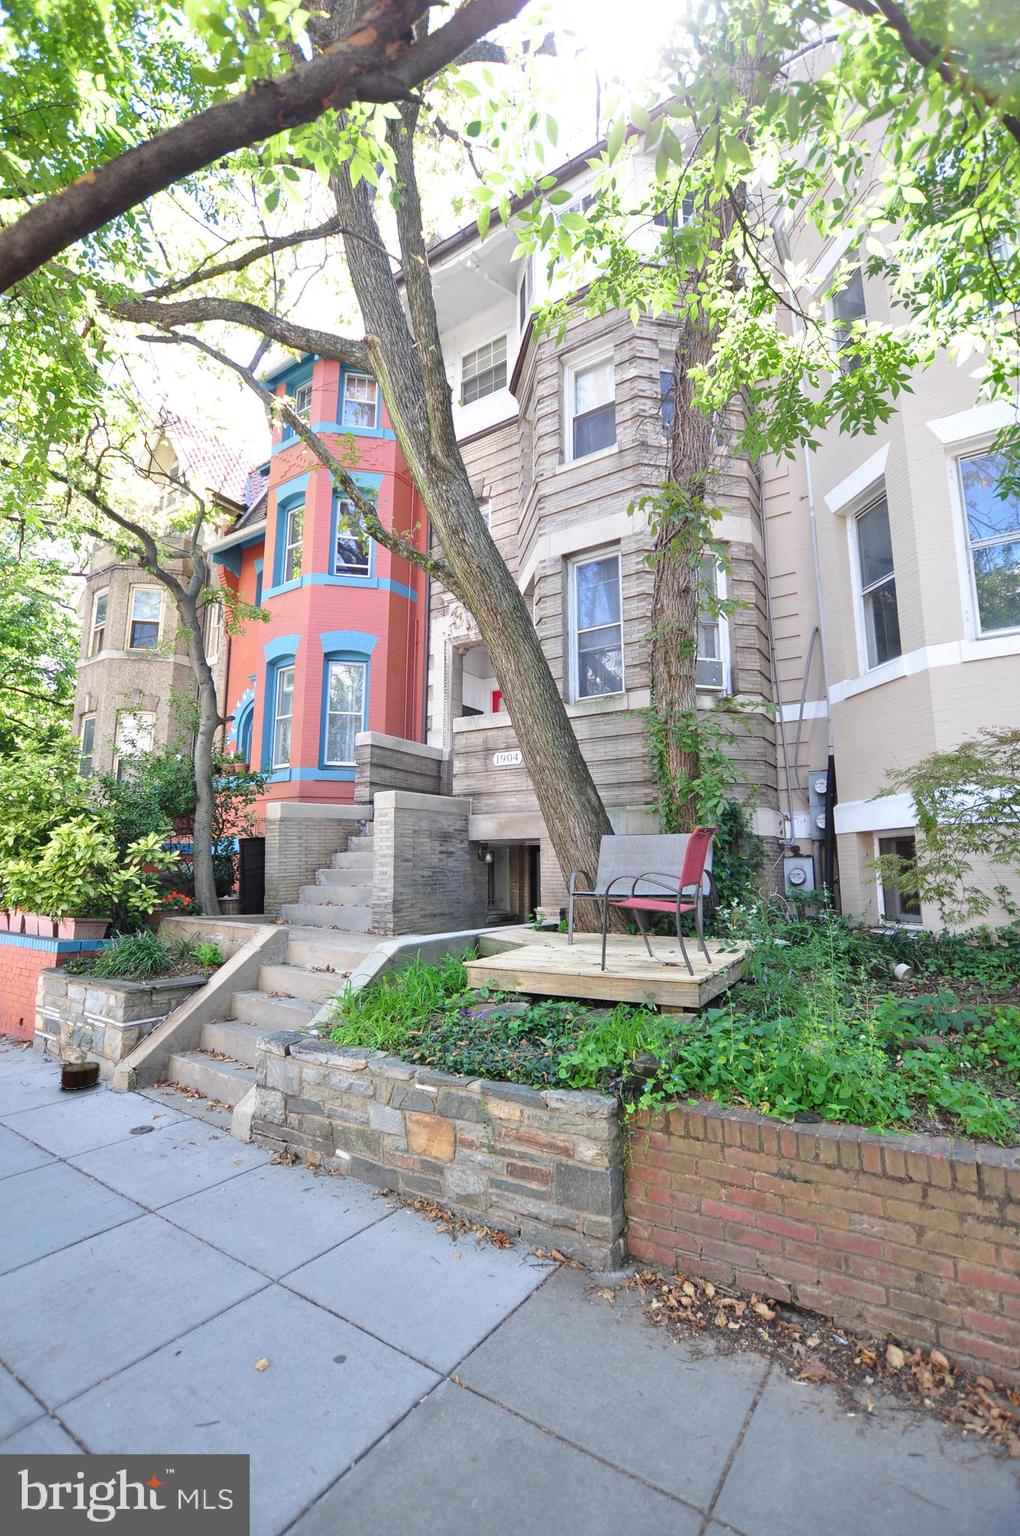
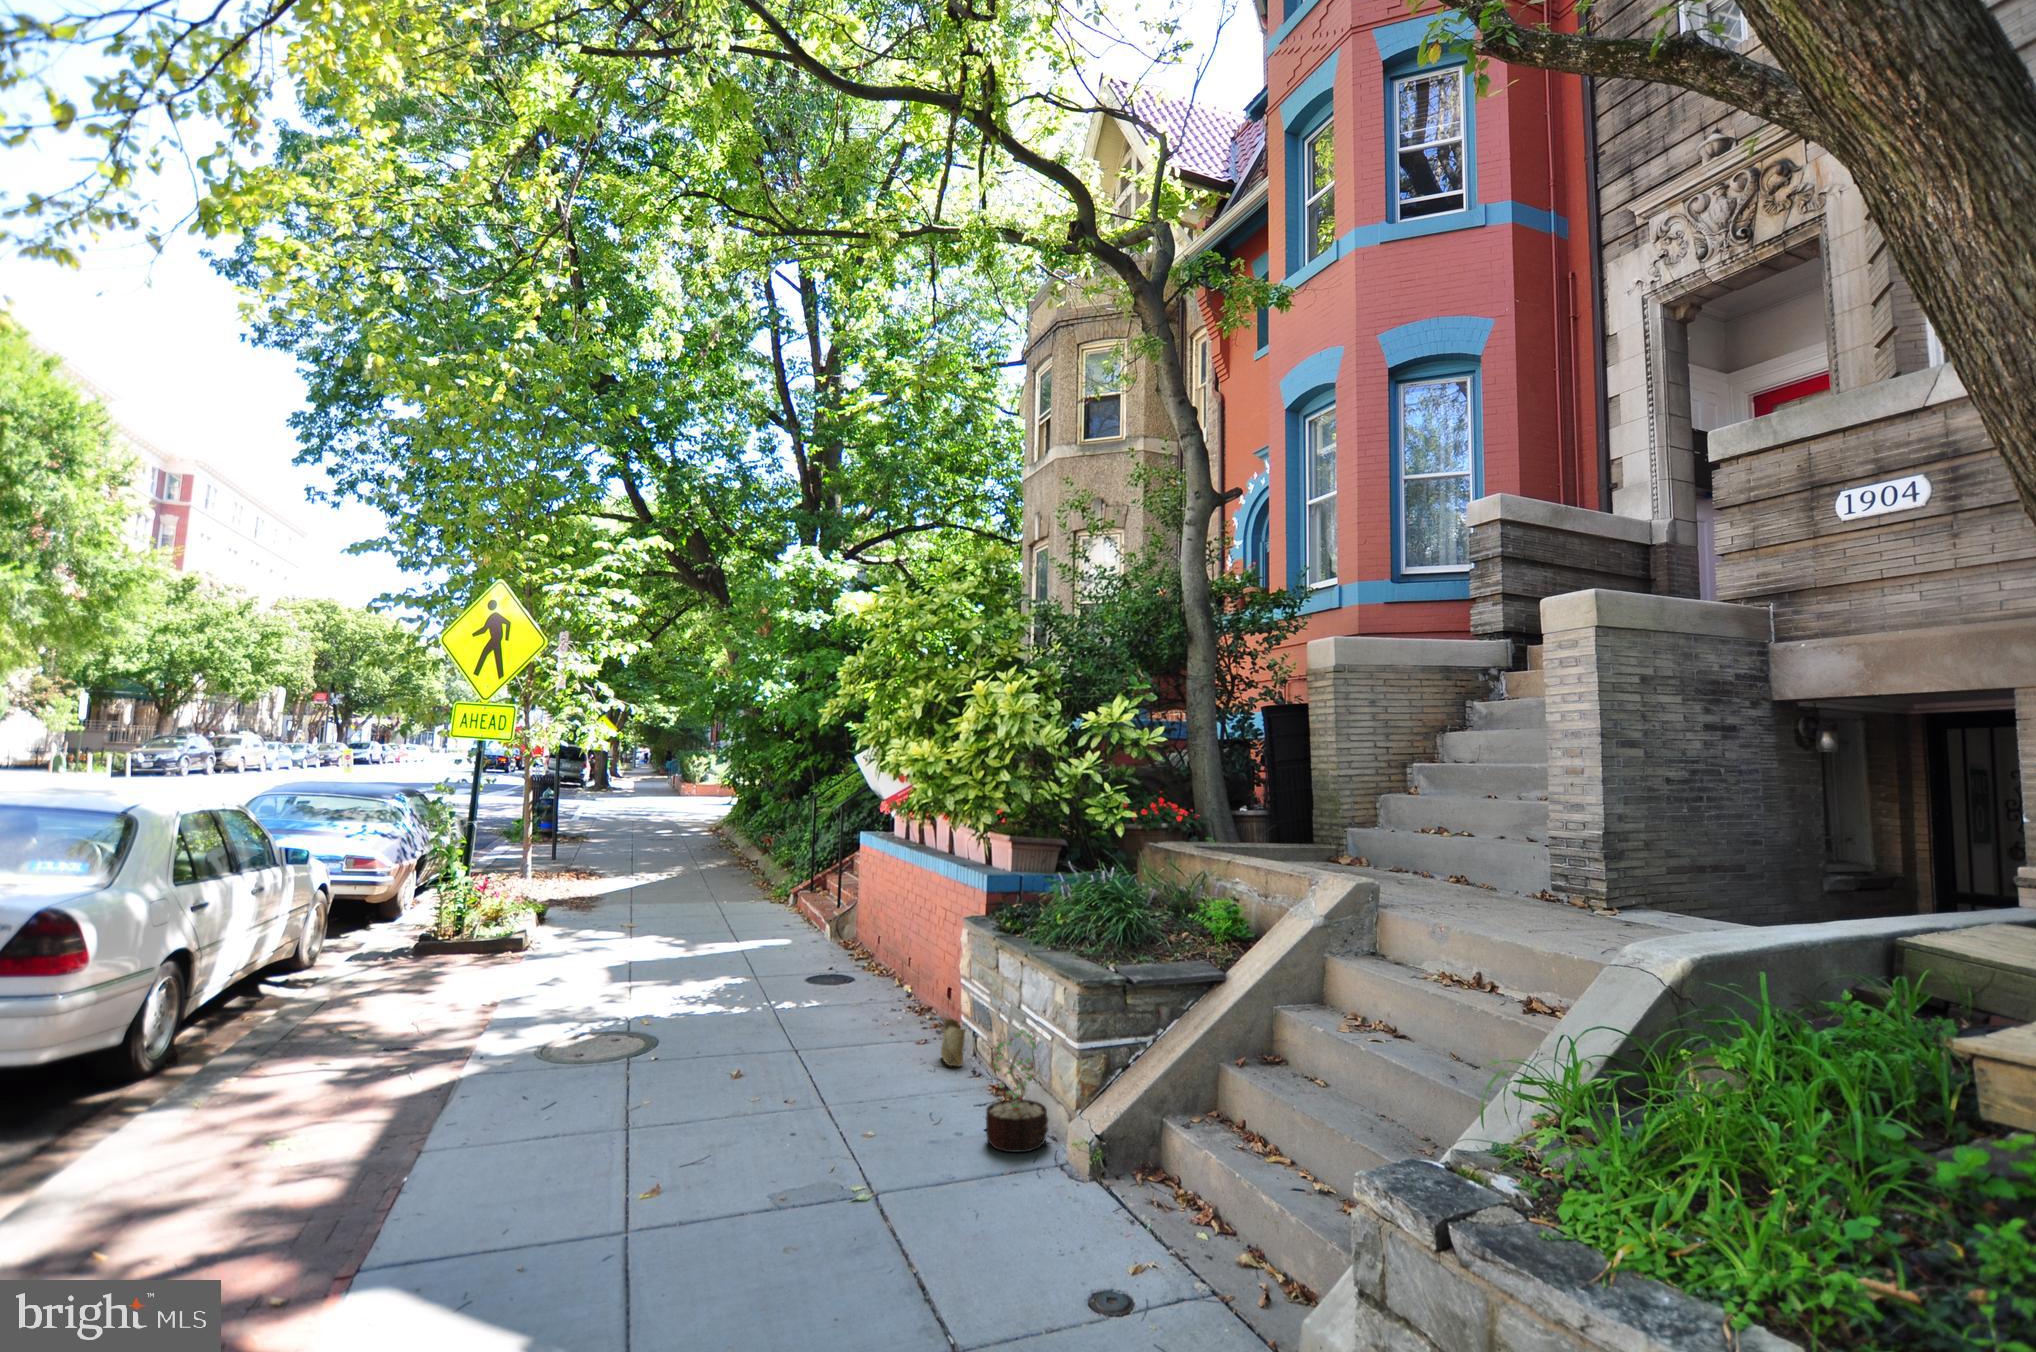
woven basket: none [21,1018,43,1058] -> present [941,1002,967,1066]

